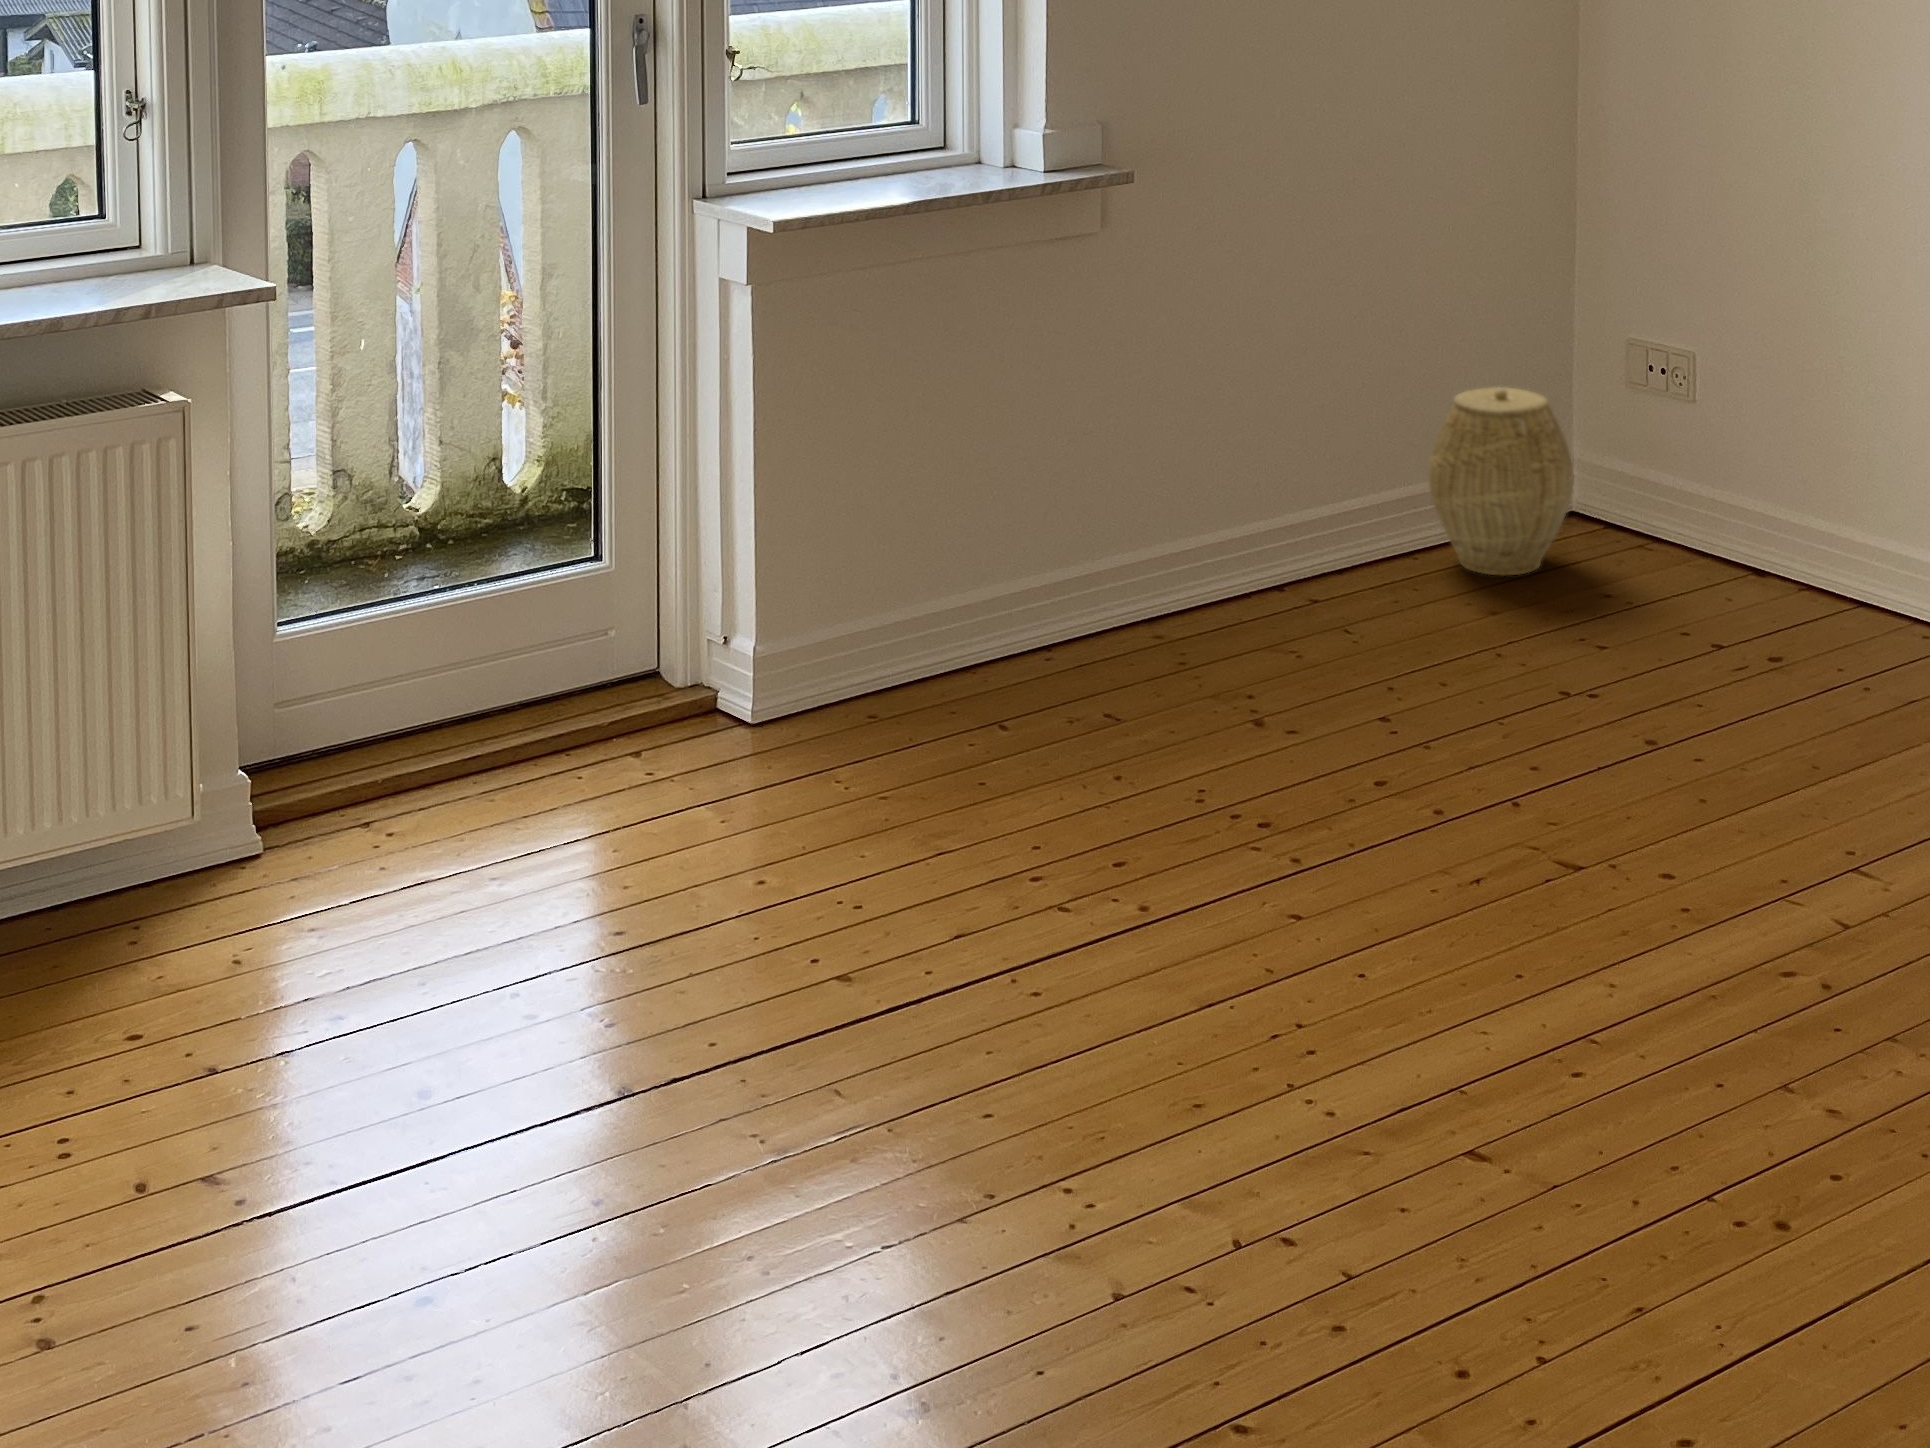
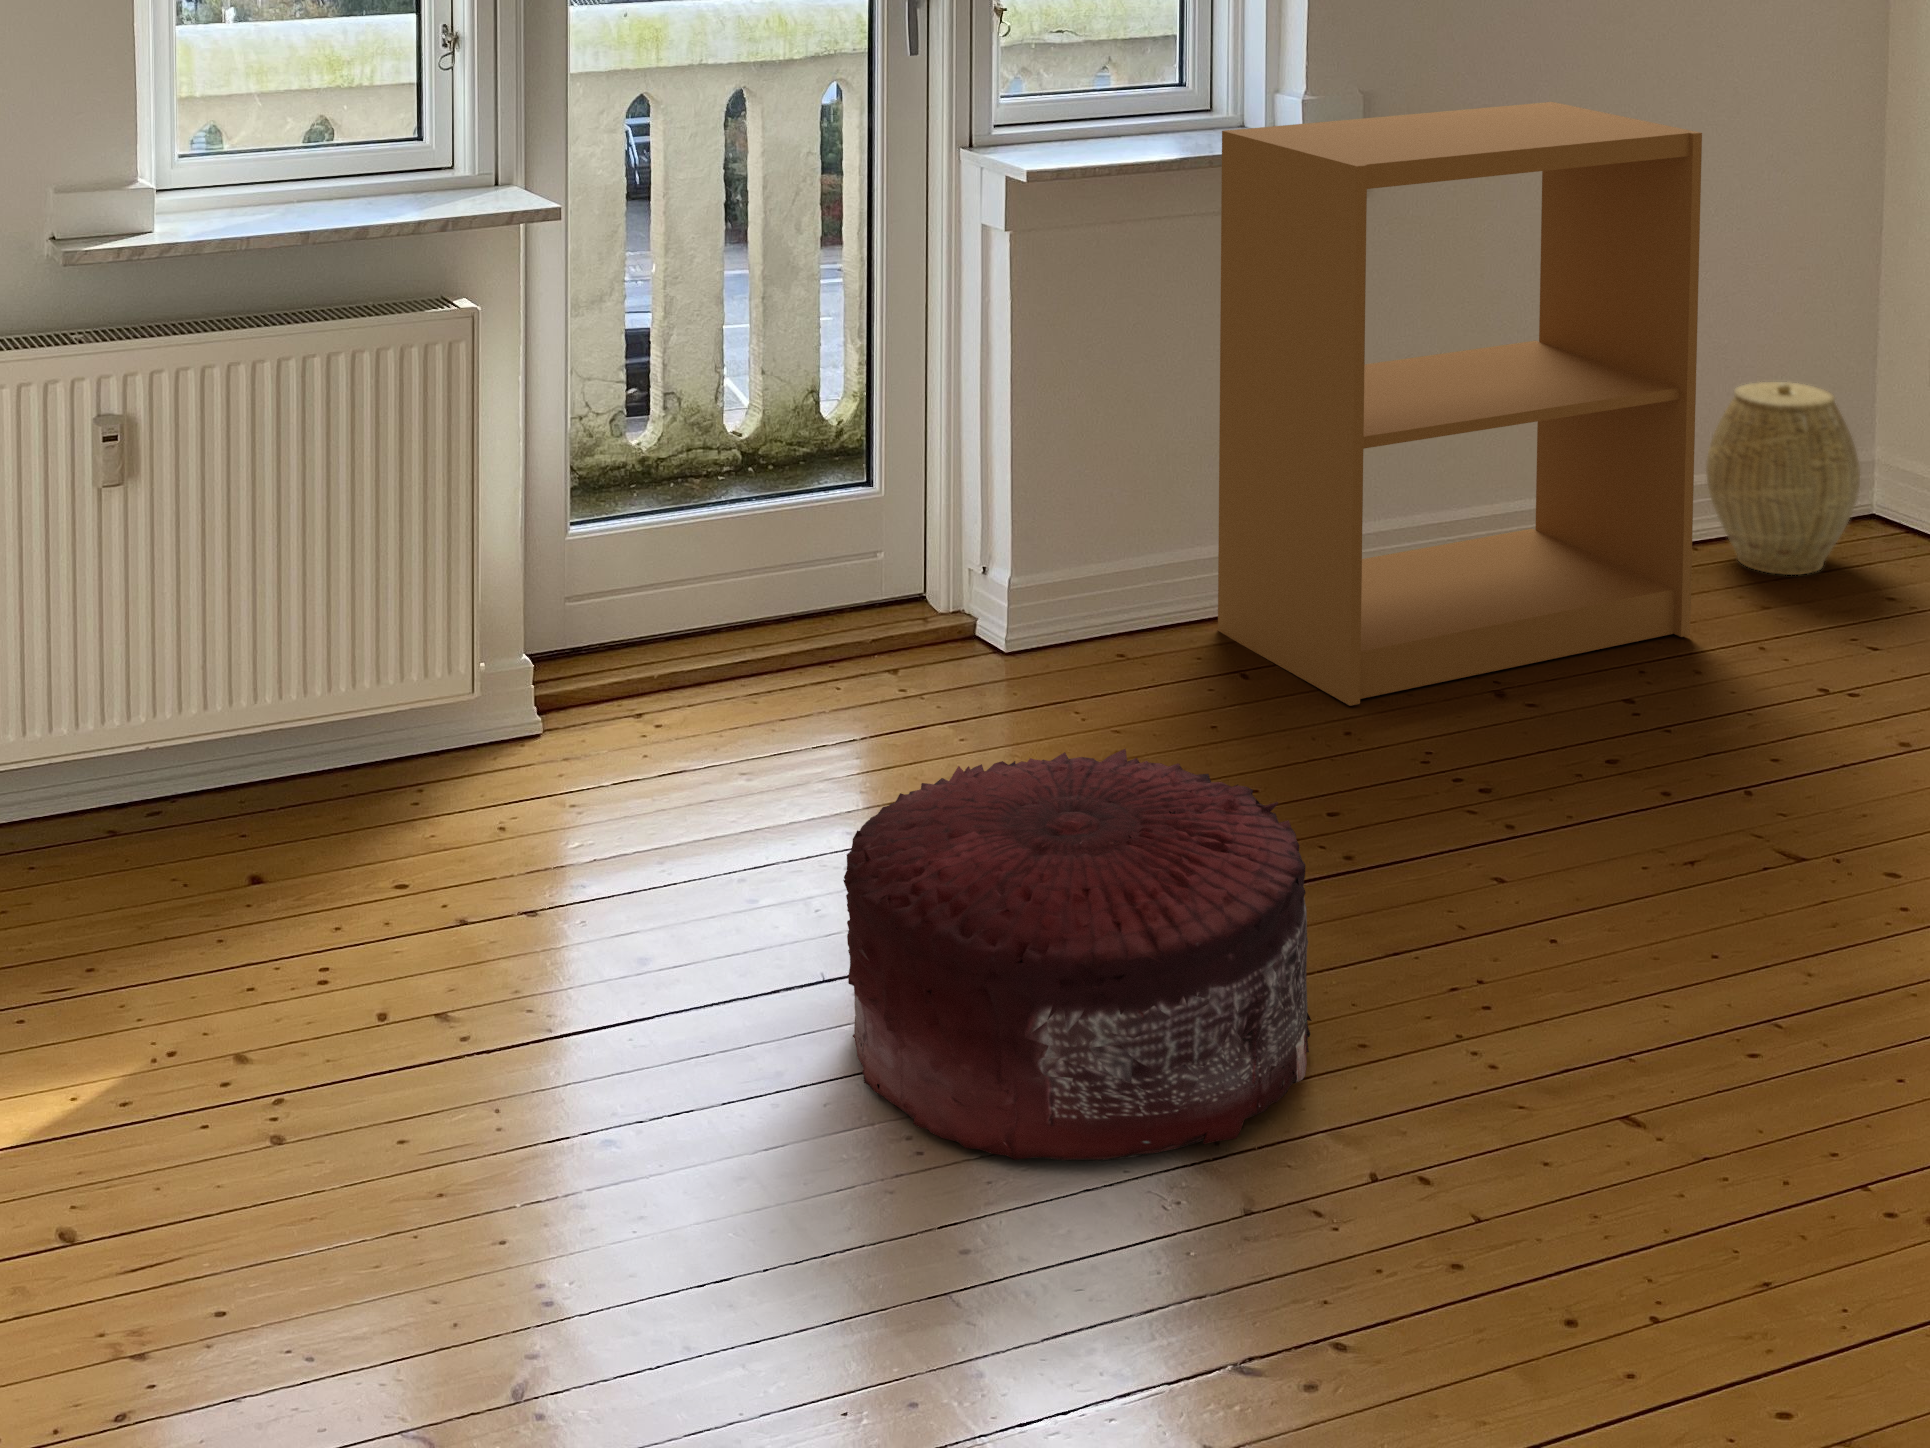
bookshelf: none [965,124,1434,745] -> present [1218,102,1702,706]
pouf: none [662,818,1145,1262] -> present [843,749,1312,1160]

